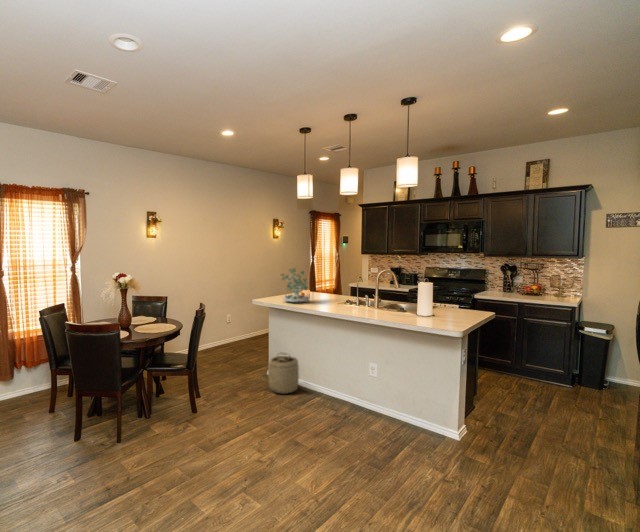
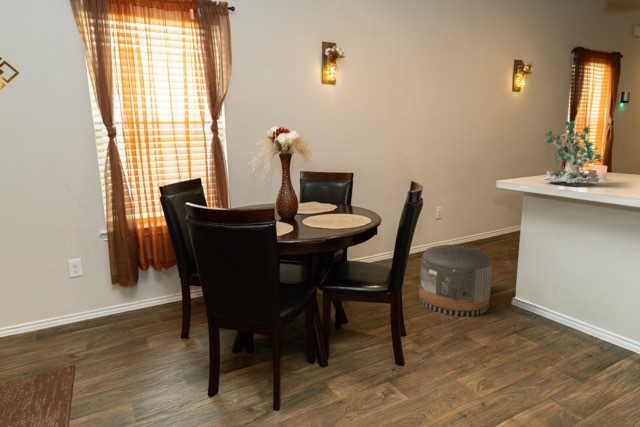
pouf: none [218,340,261,383] -> present [419,245,492,316]
basket: present [268,353,299,394] -> none [519,273,584,350]

